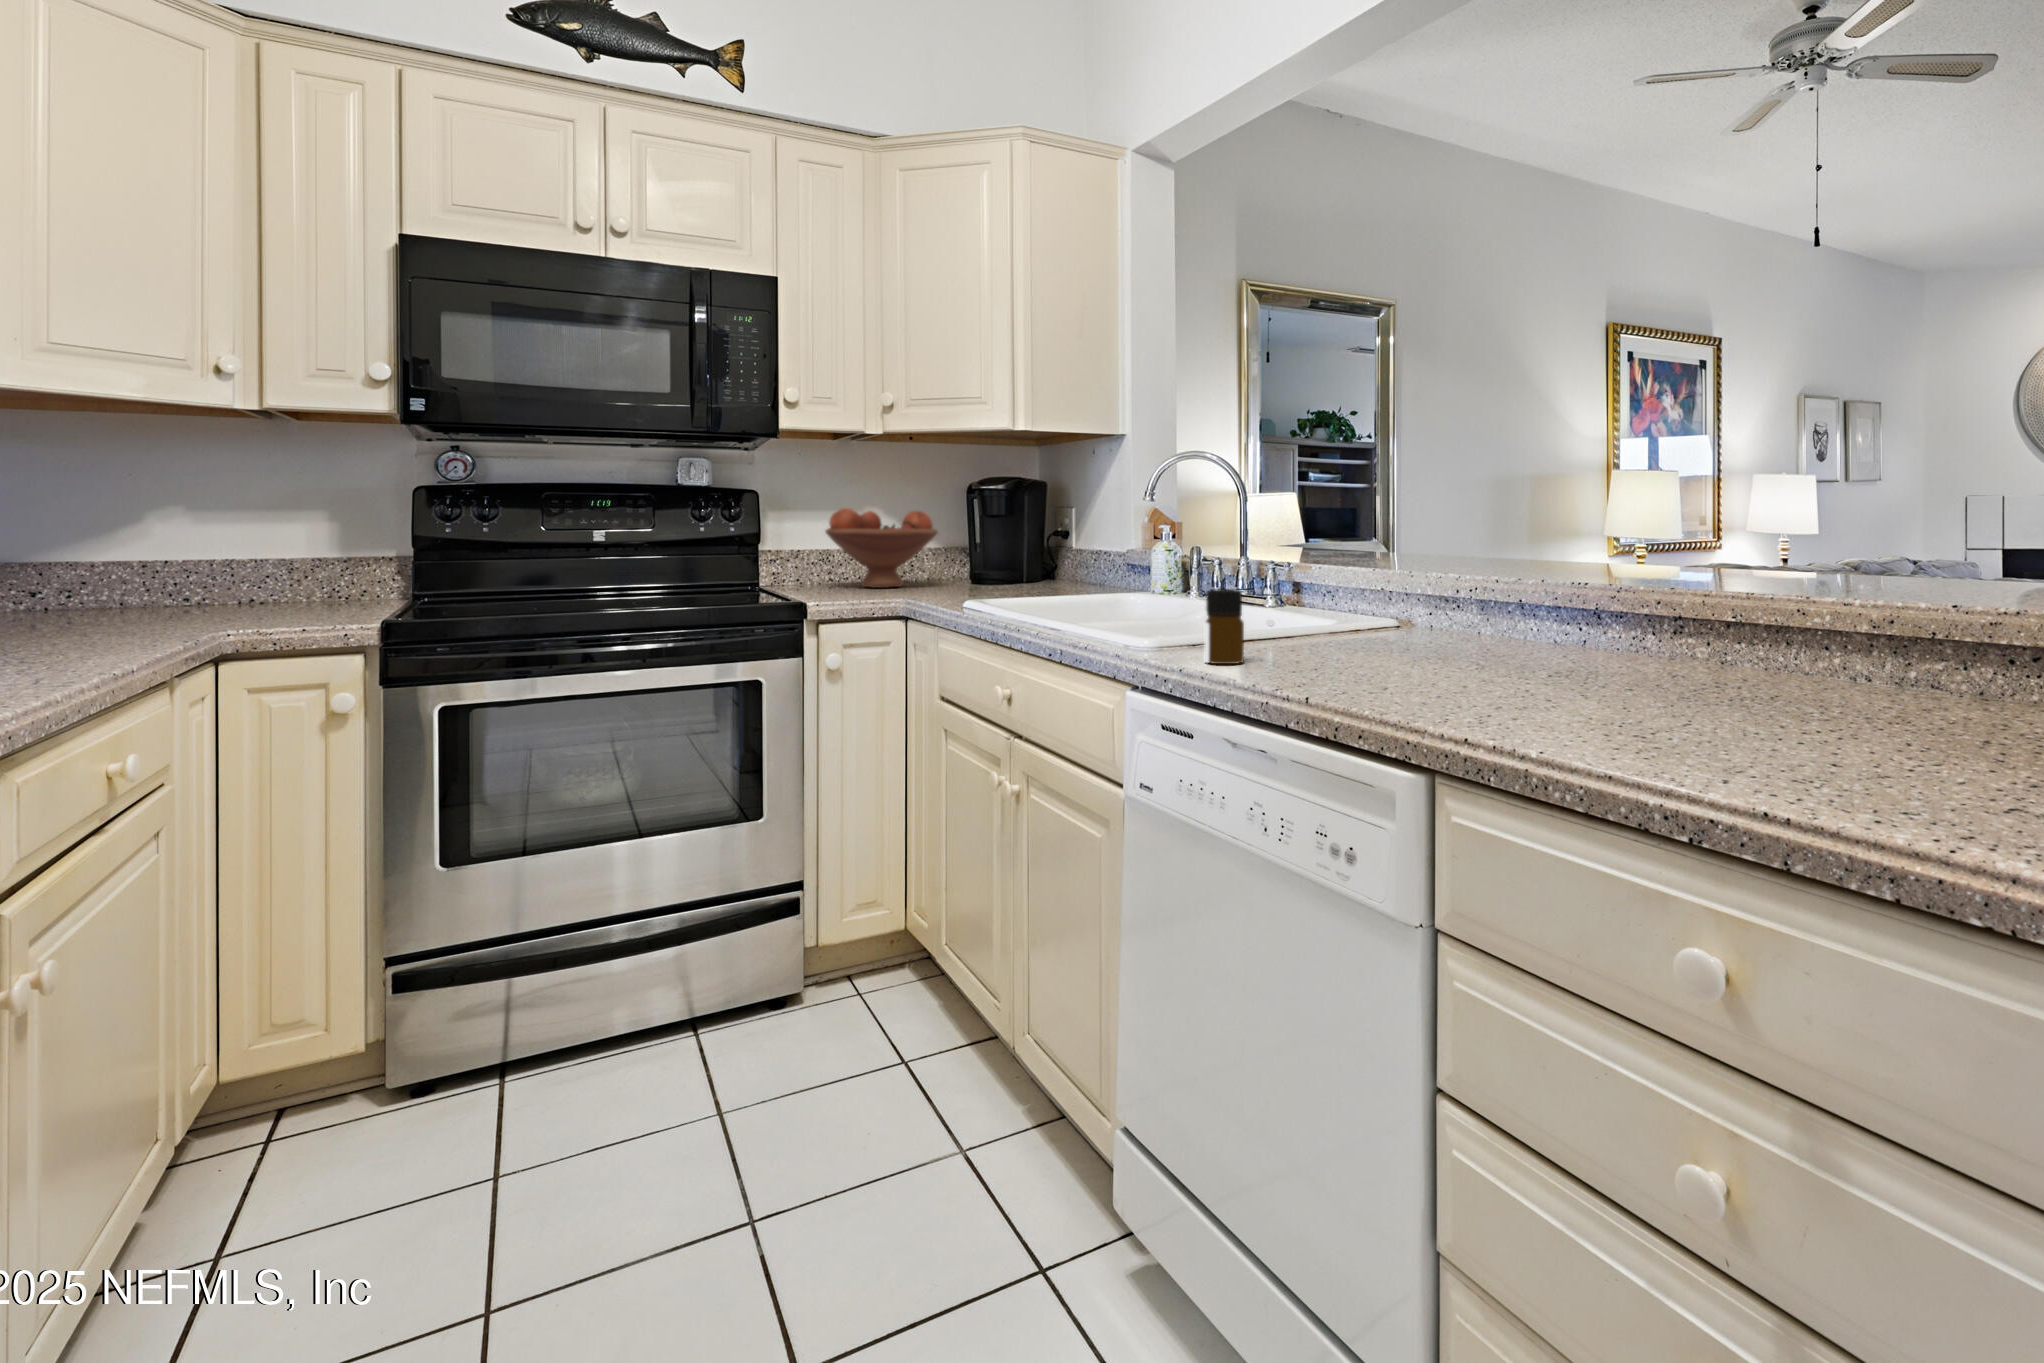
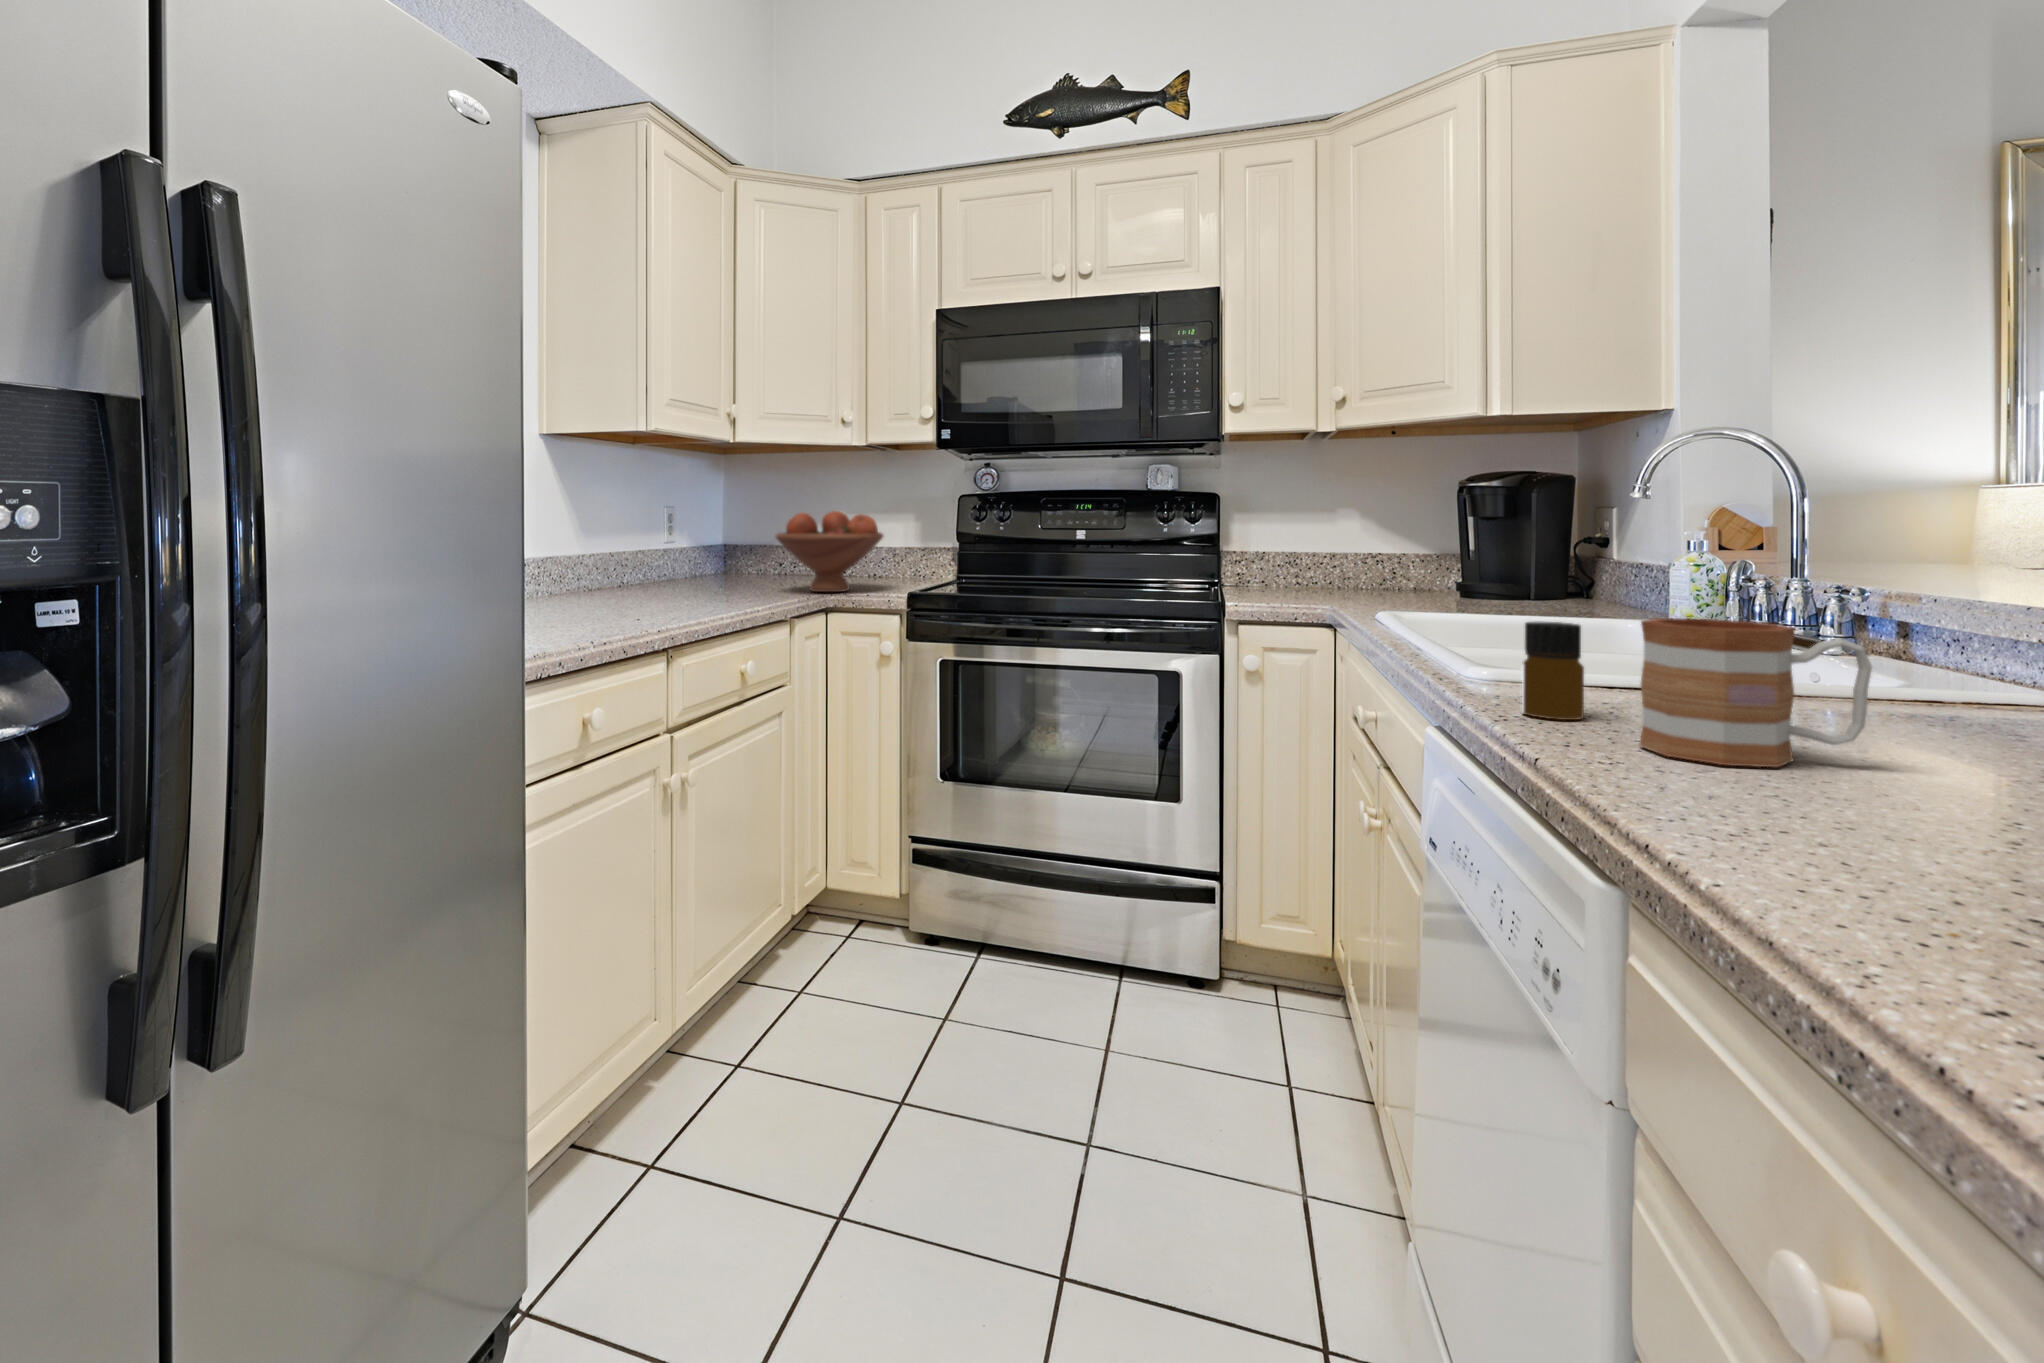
fruit bowl: present [826,508,938,588] -> present [775,511,883,592]
mug: none [1306,578,1415,677] -> present [1640,618,1872,767]

